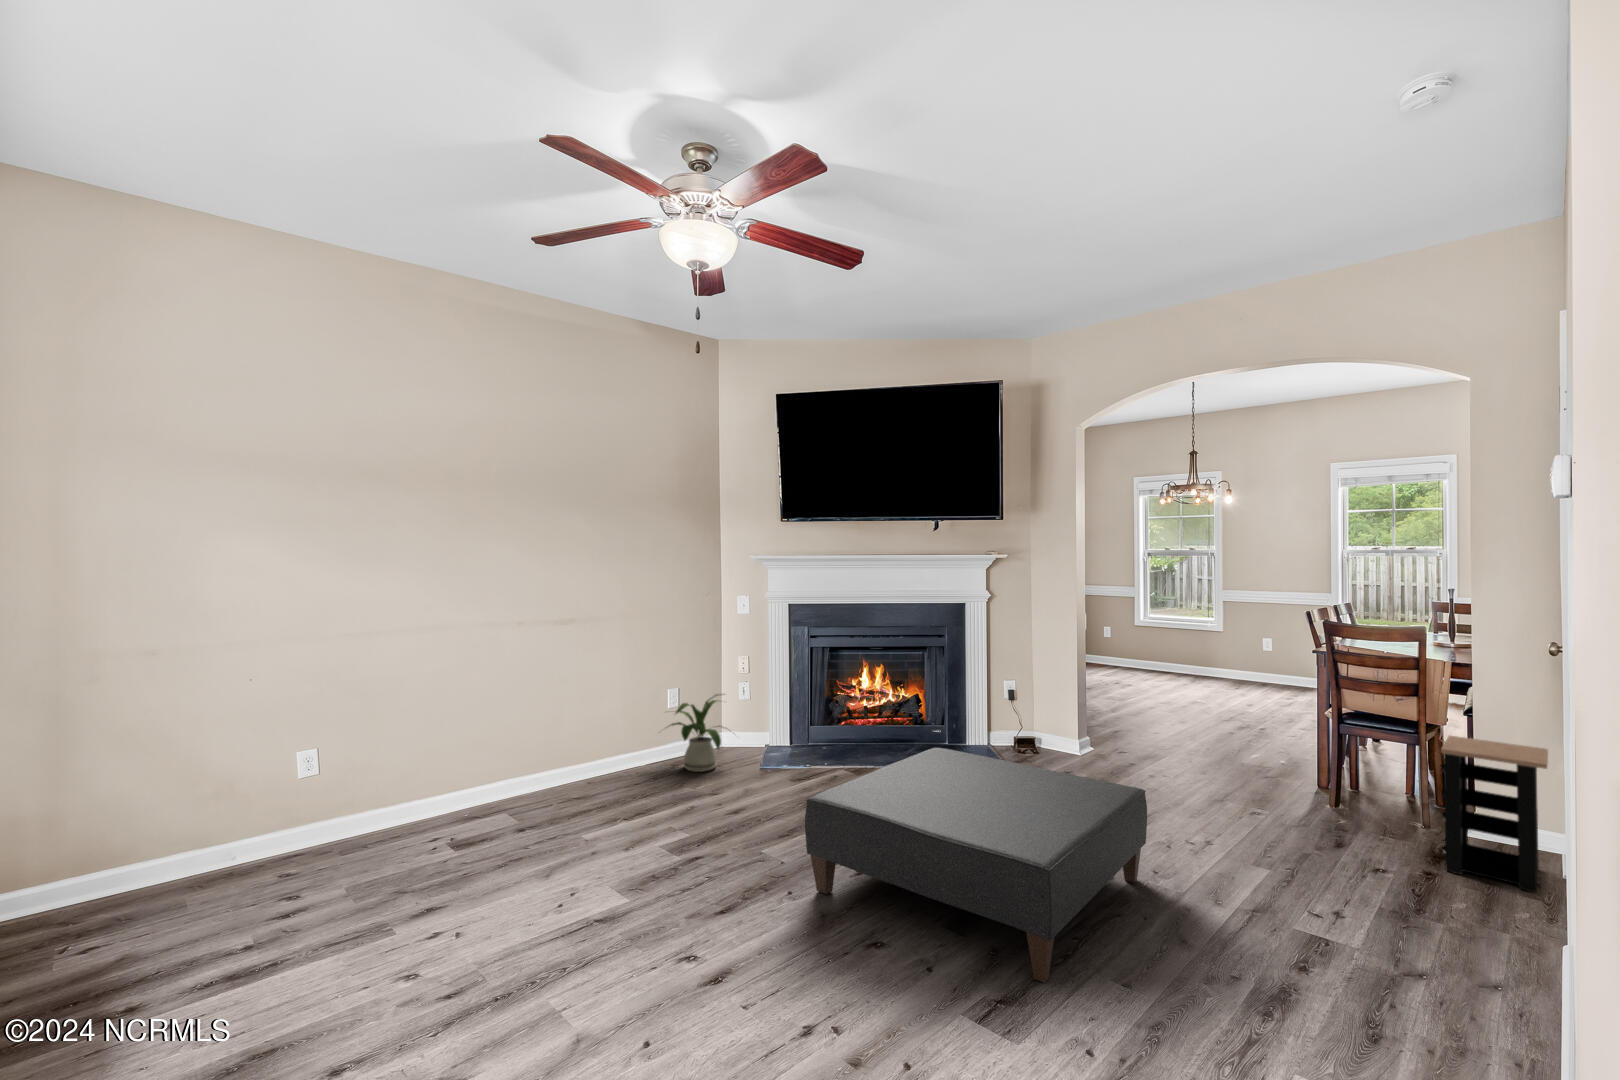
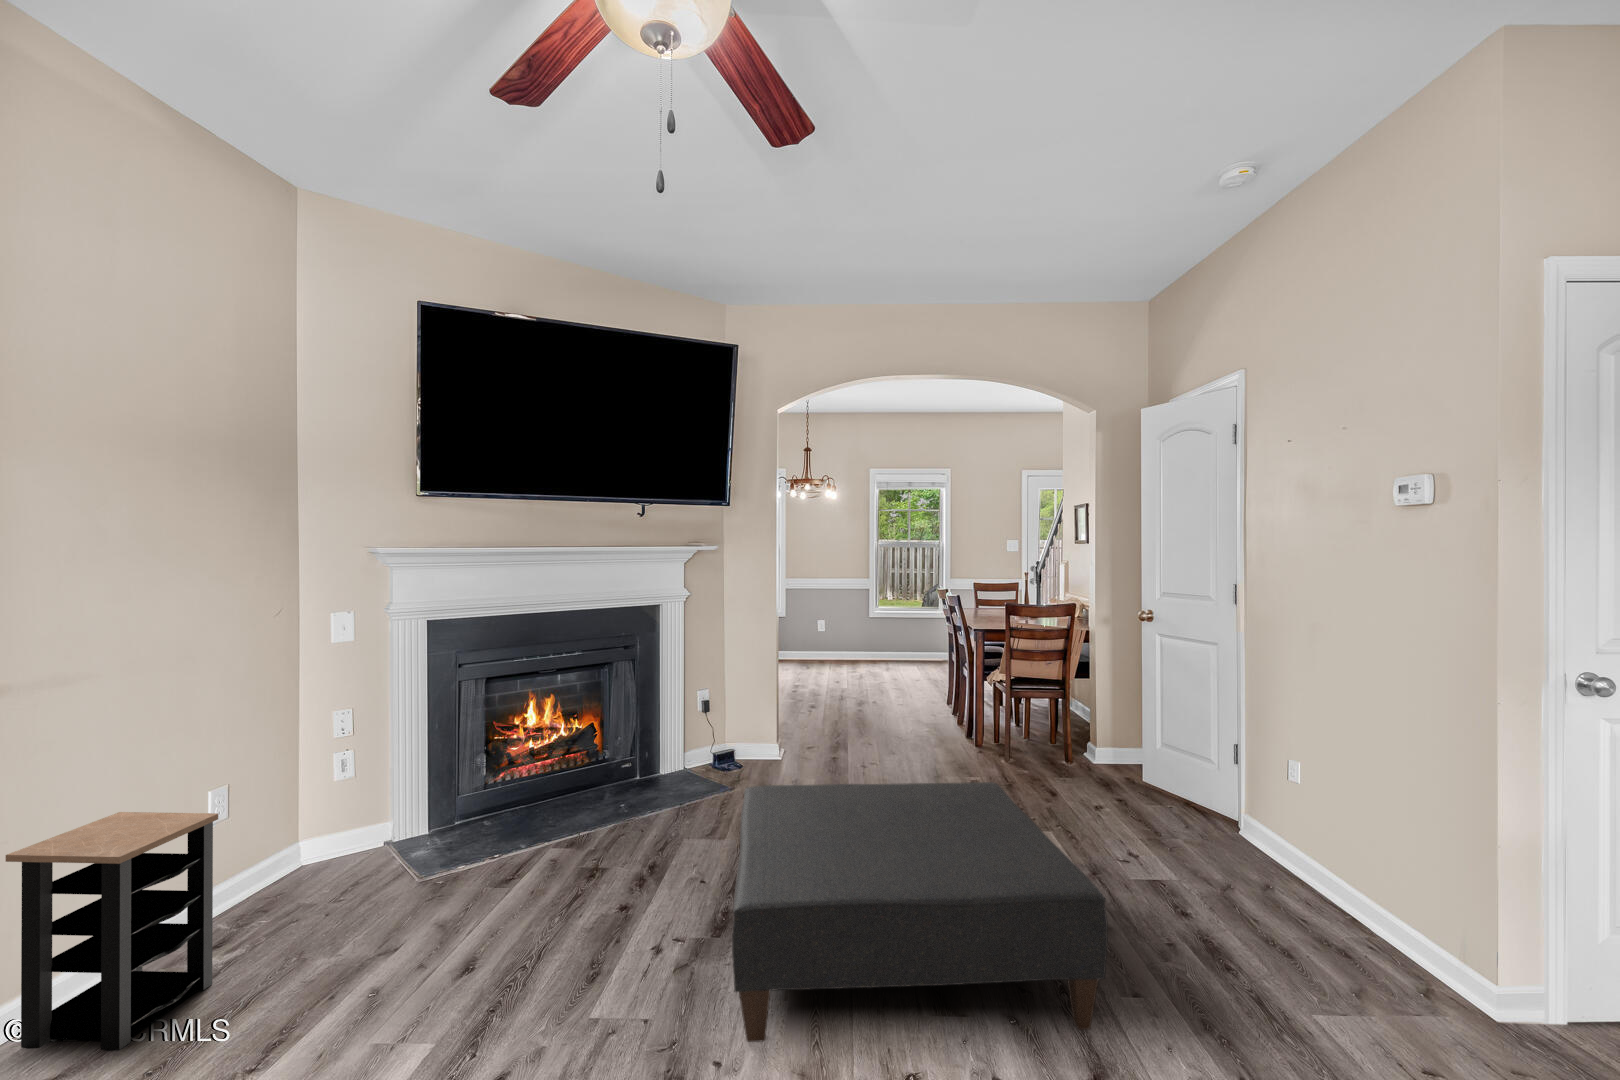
house plant: present [671,694,721,772] -> none [202,776,378,927]
side table: present [1441,736,1548,893] -> present [6,812,218,1051]

